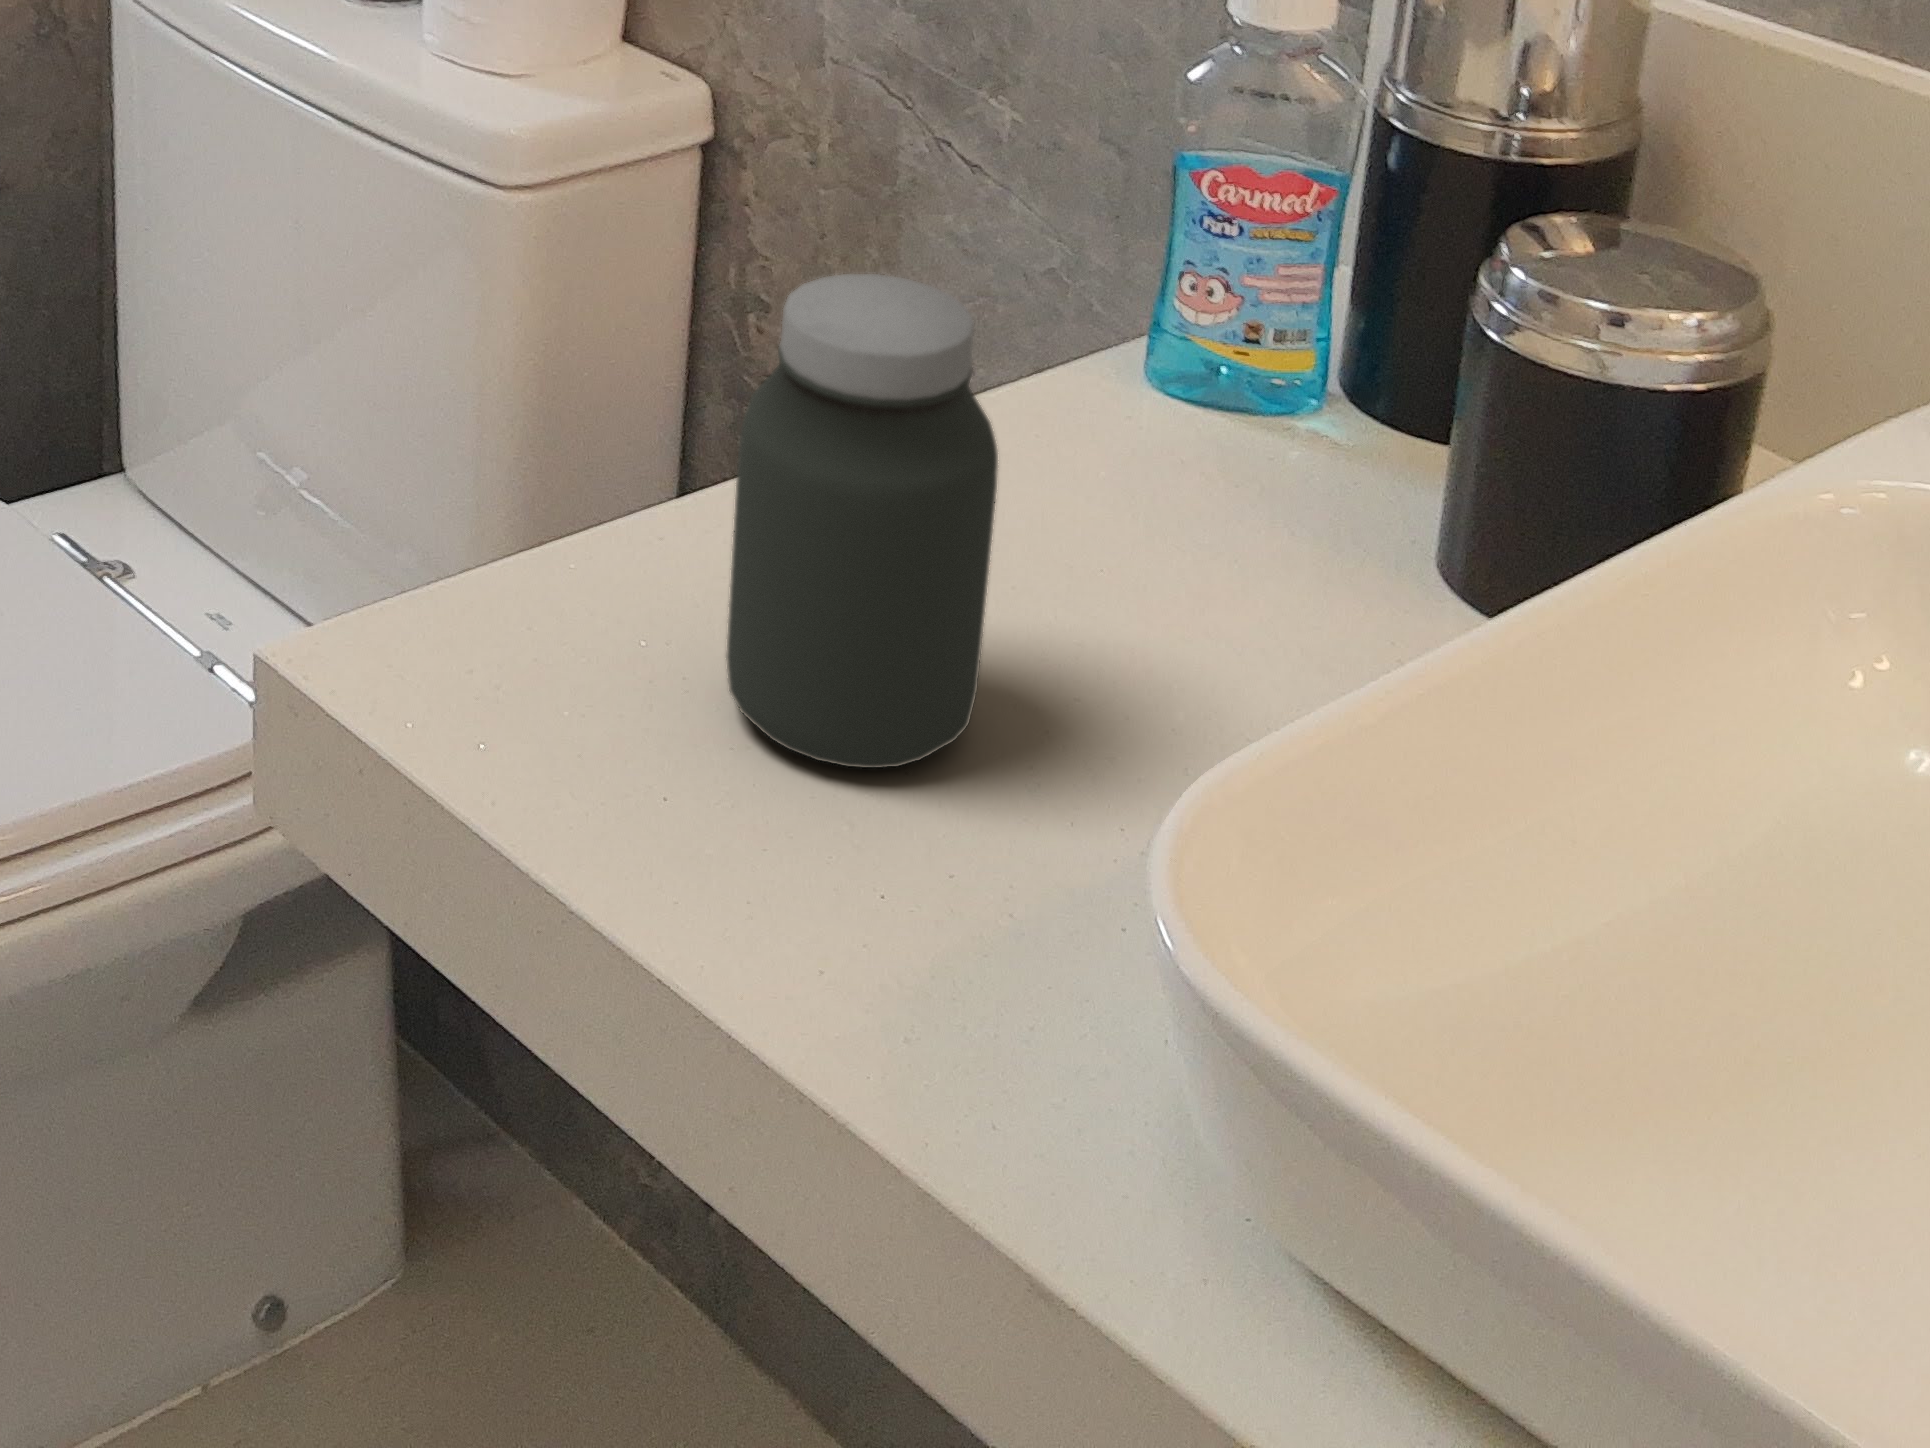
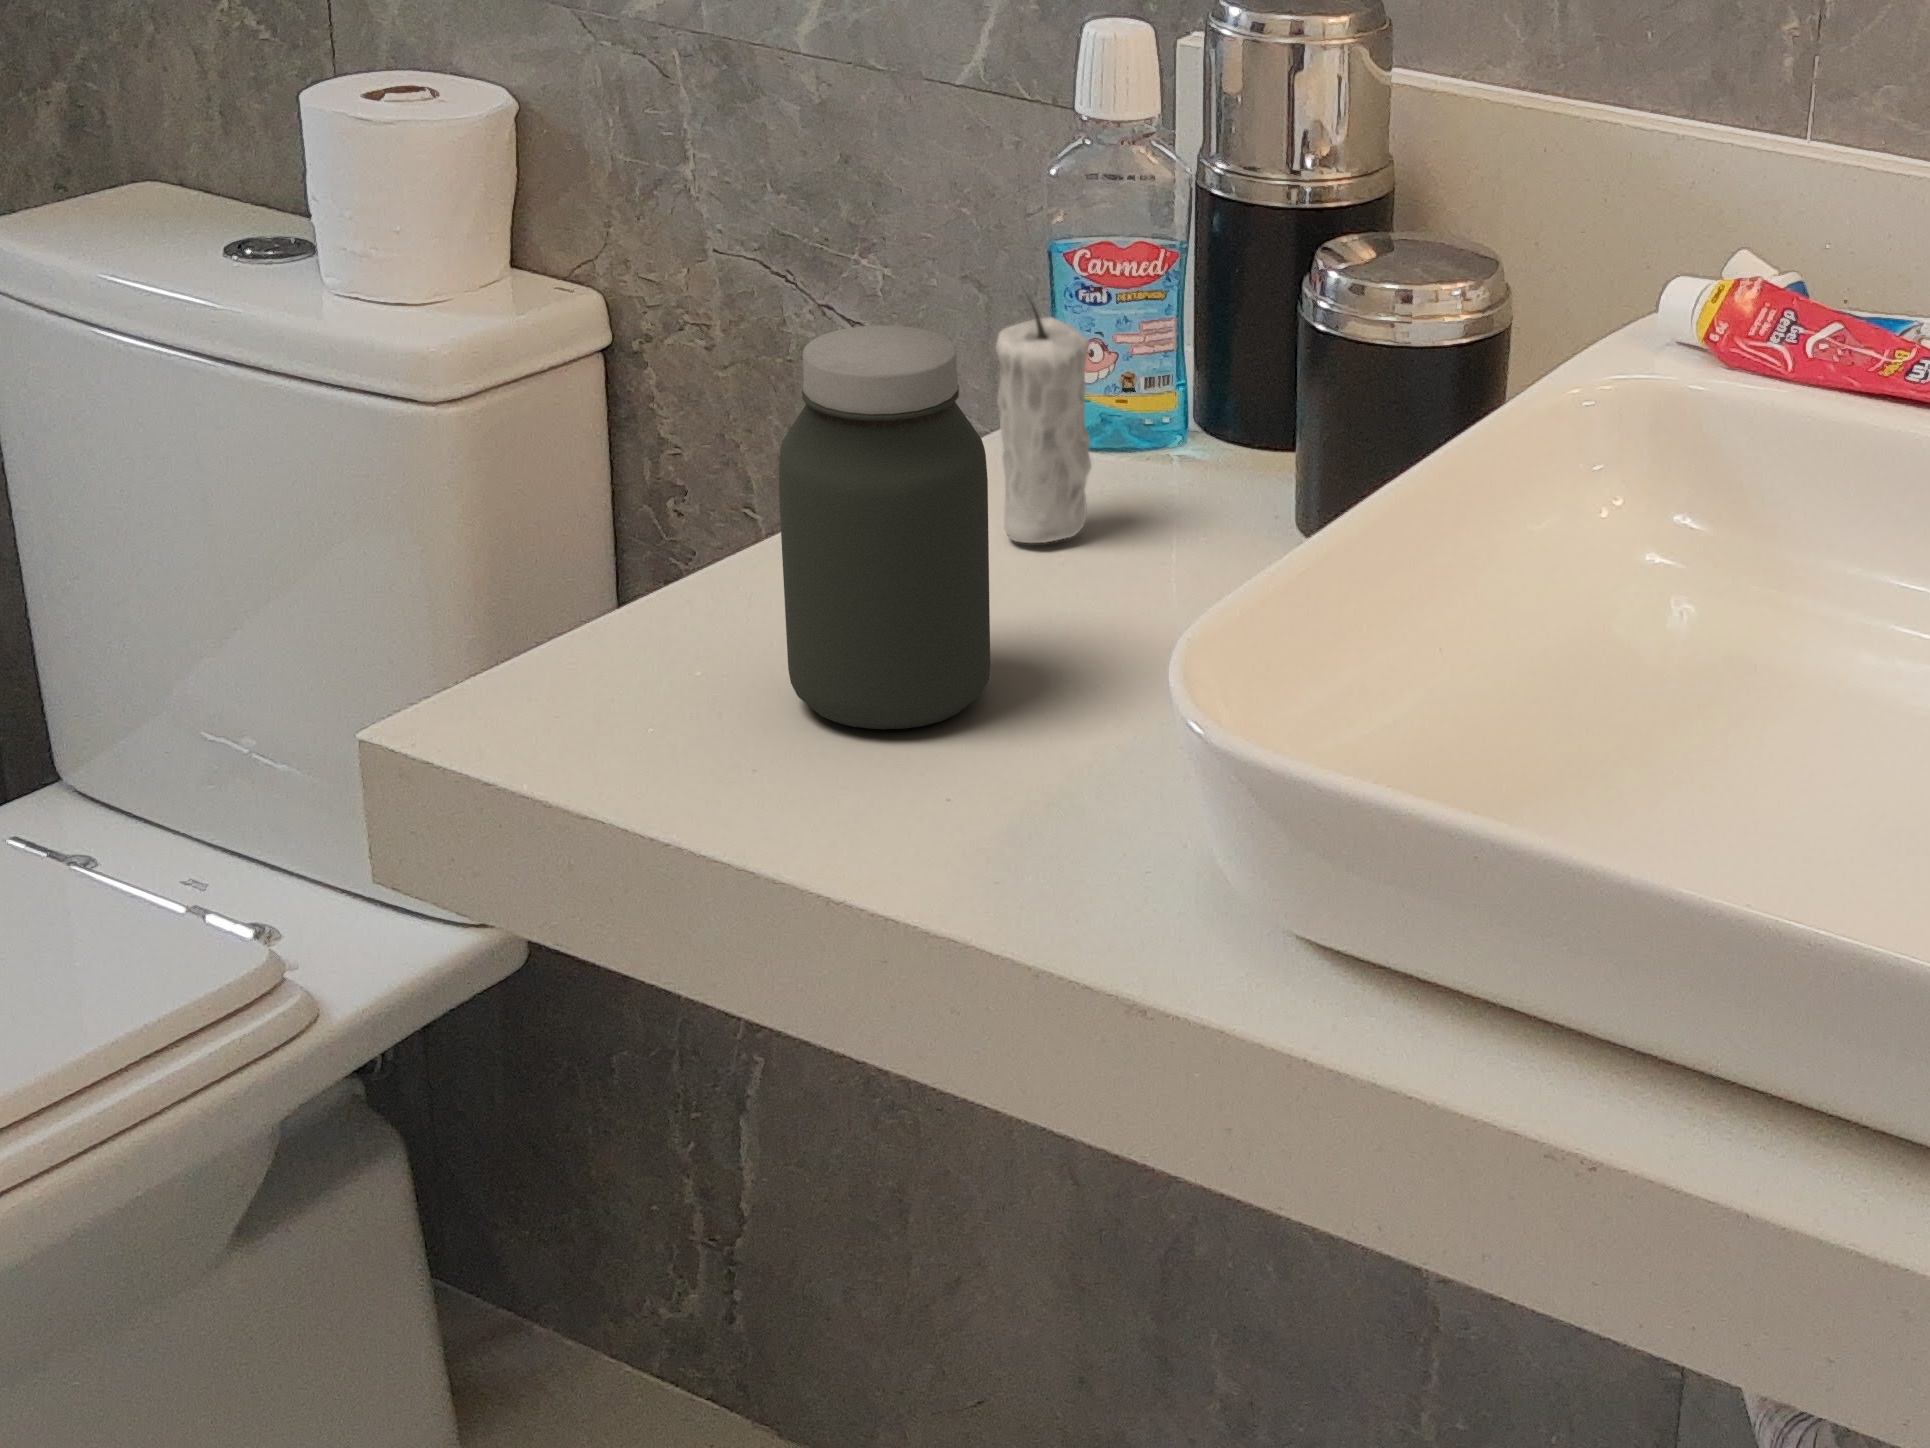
candle: none [1054,216,1192,526] -> present [996,297,1092,543]

